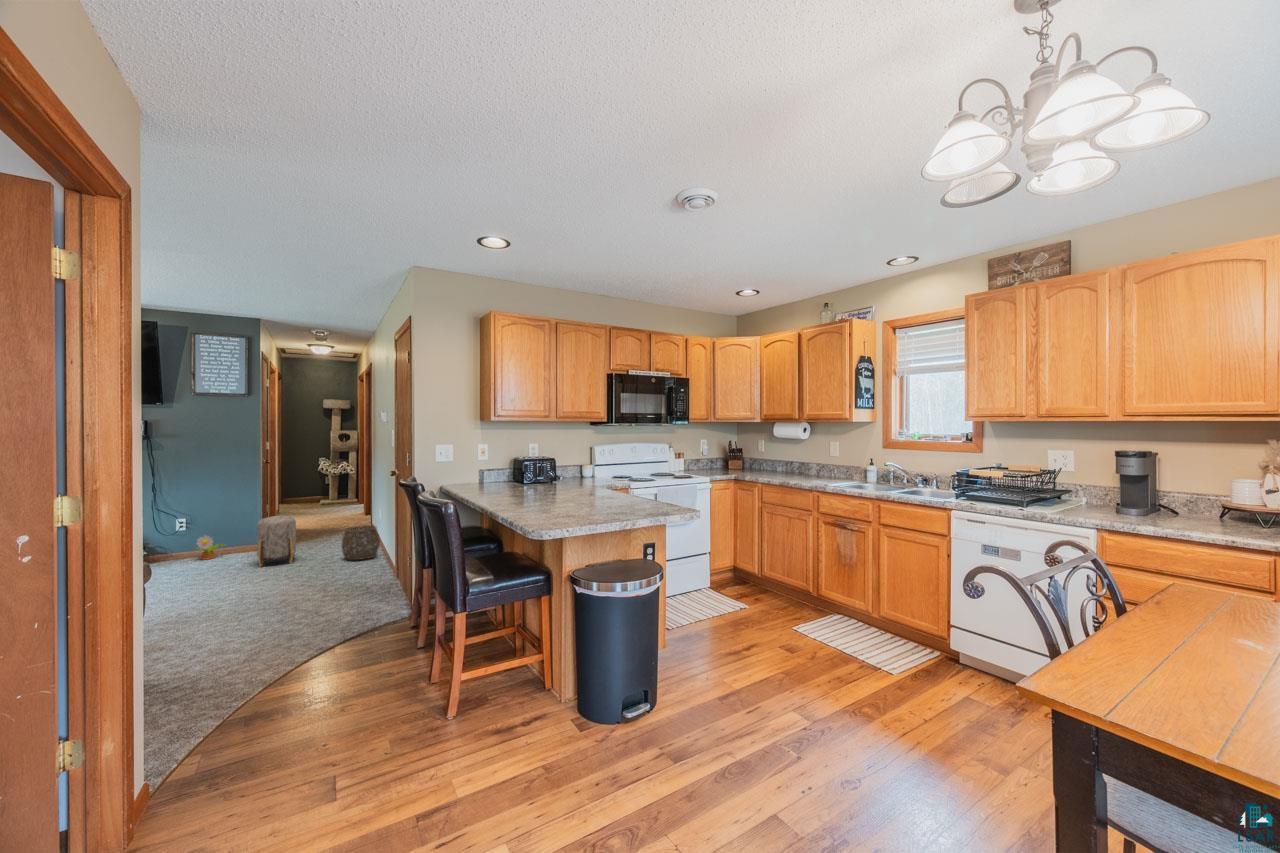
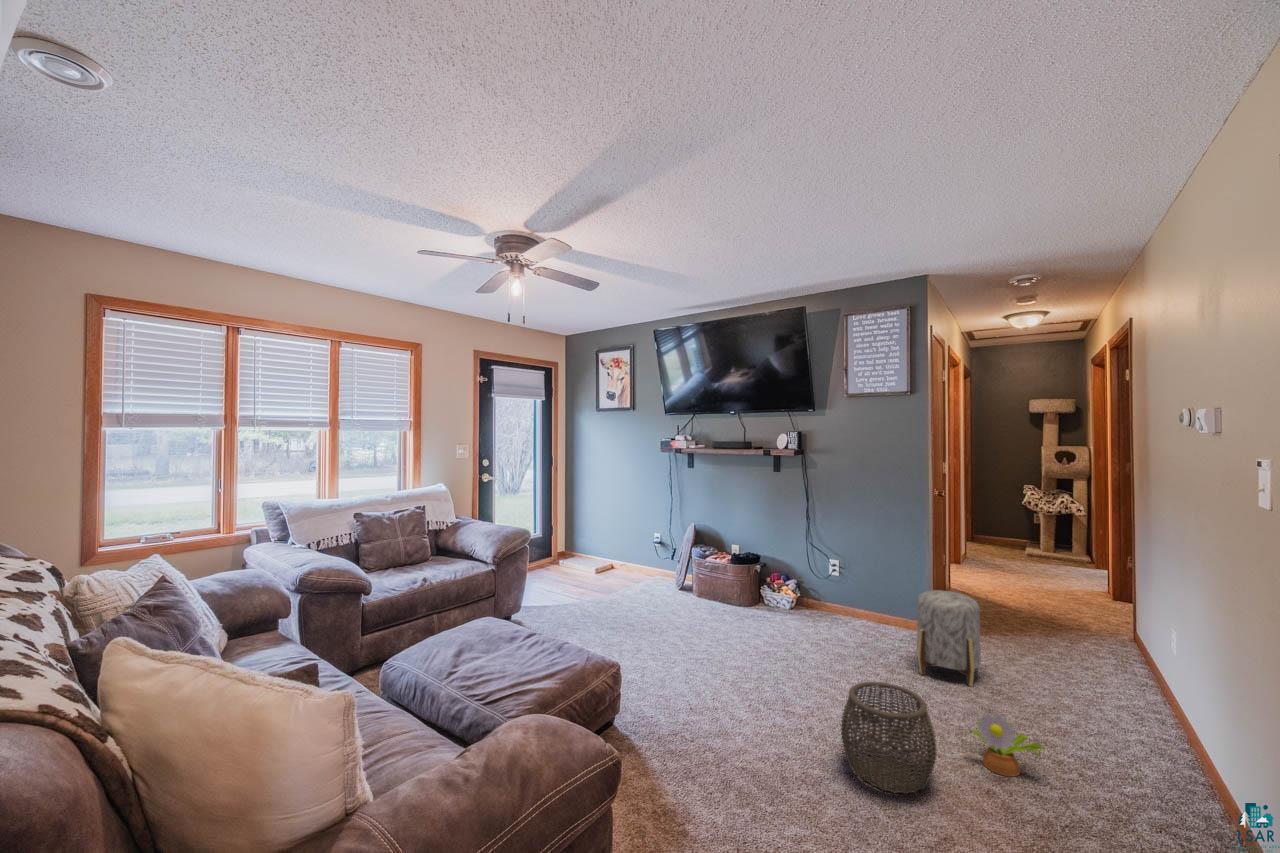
woven basket: present [342,525,380,560] -> present [841,682,937,794]
decorative plant: present [195,535,224,560] -> present [966,712,1045,777]

